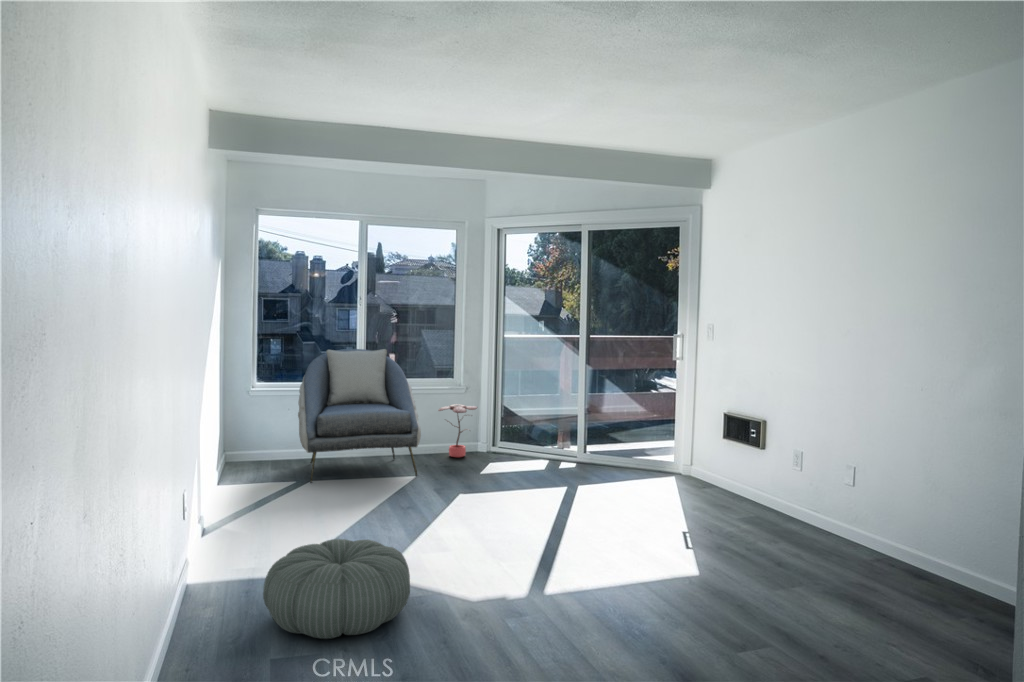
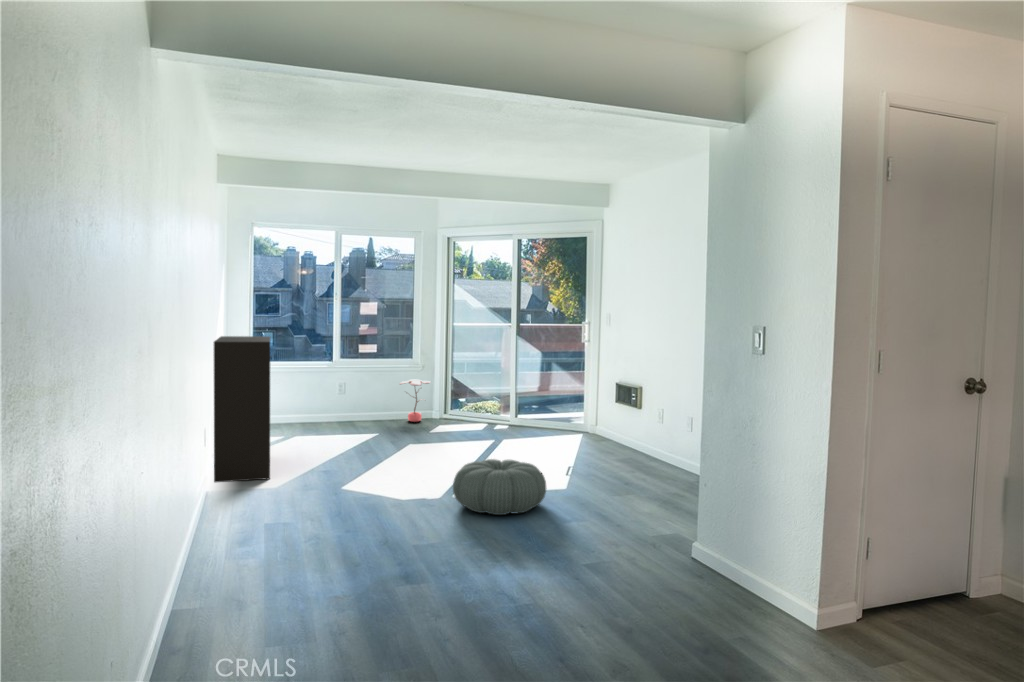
armchair: present [298,349,421,483] -> none [287,335,382,438]
bookshelf: none [200,355,281,565] -> present [214,336,270,482]
pouf: present [263,539,410,639] -> present [453,459,546,515]

